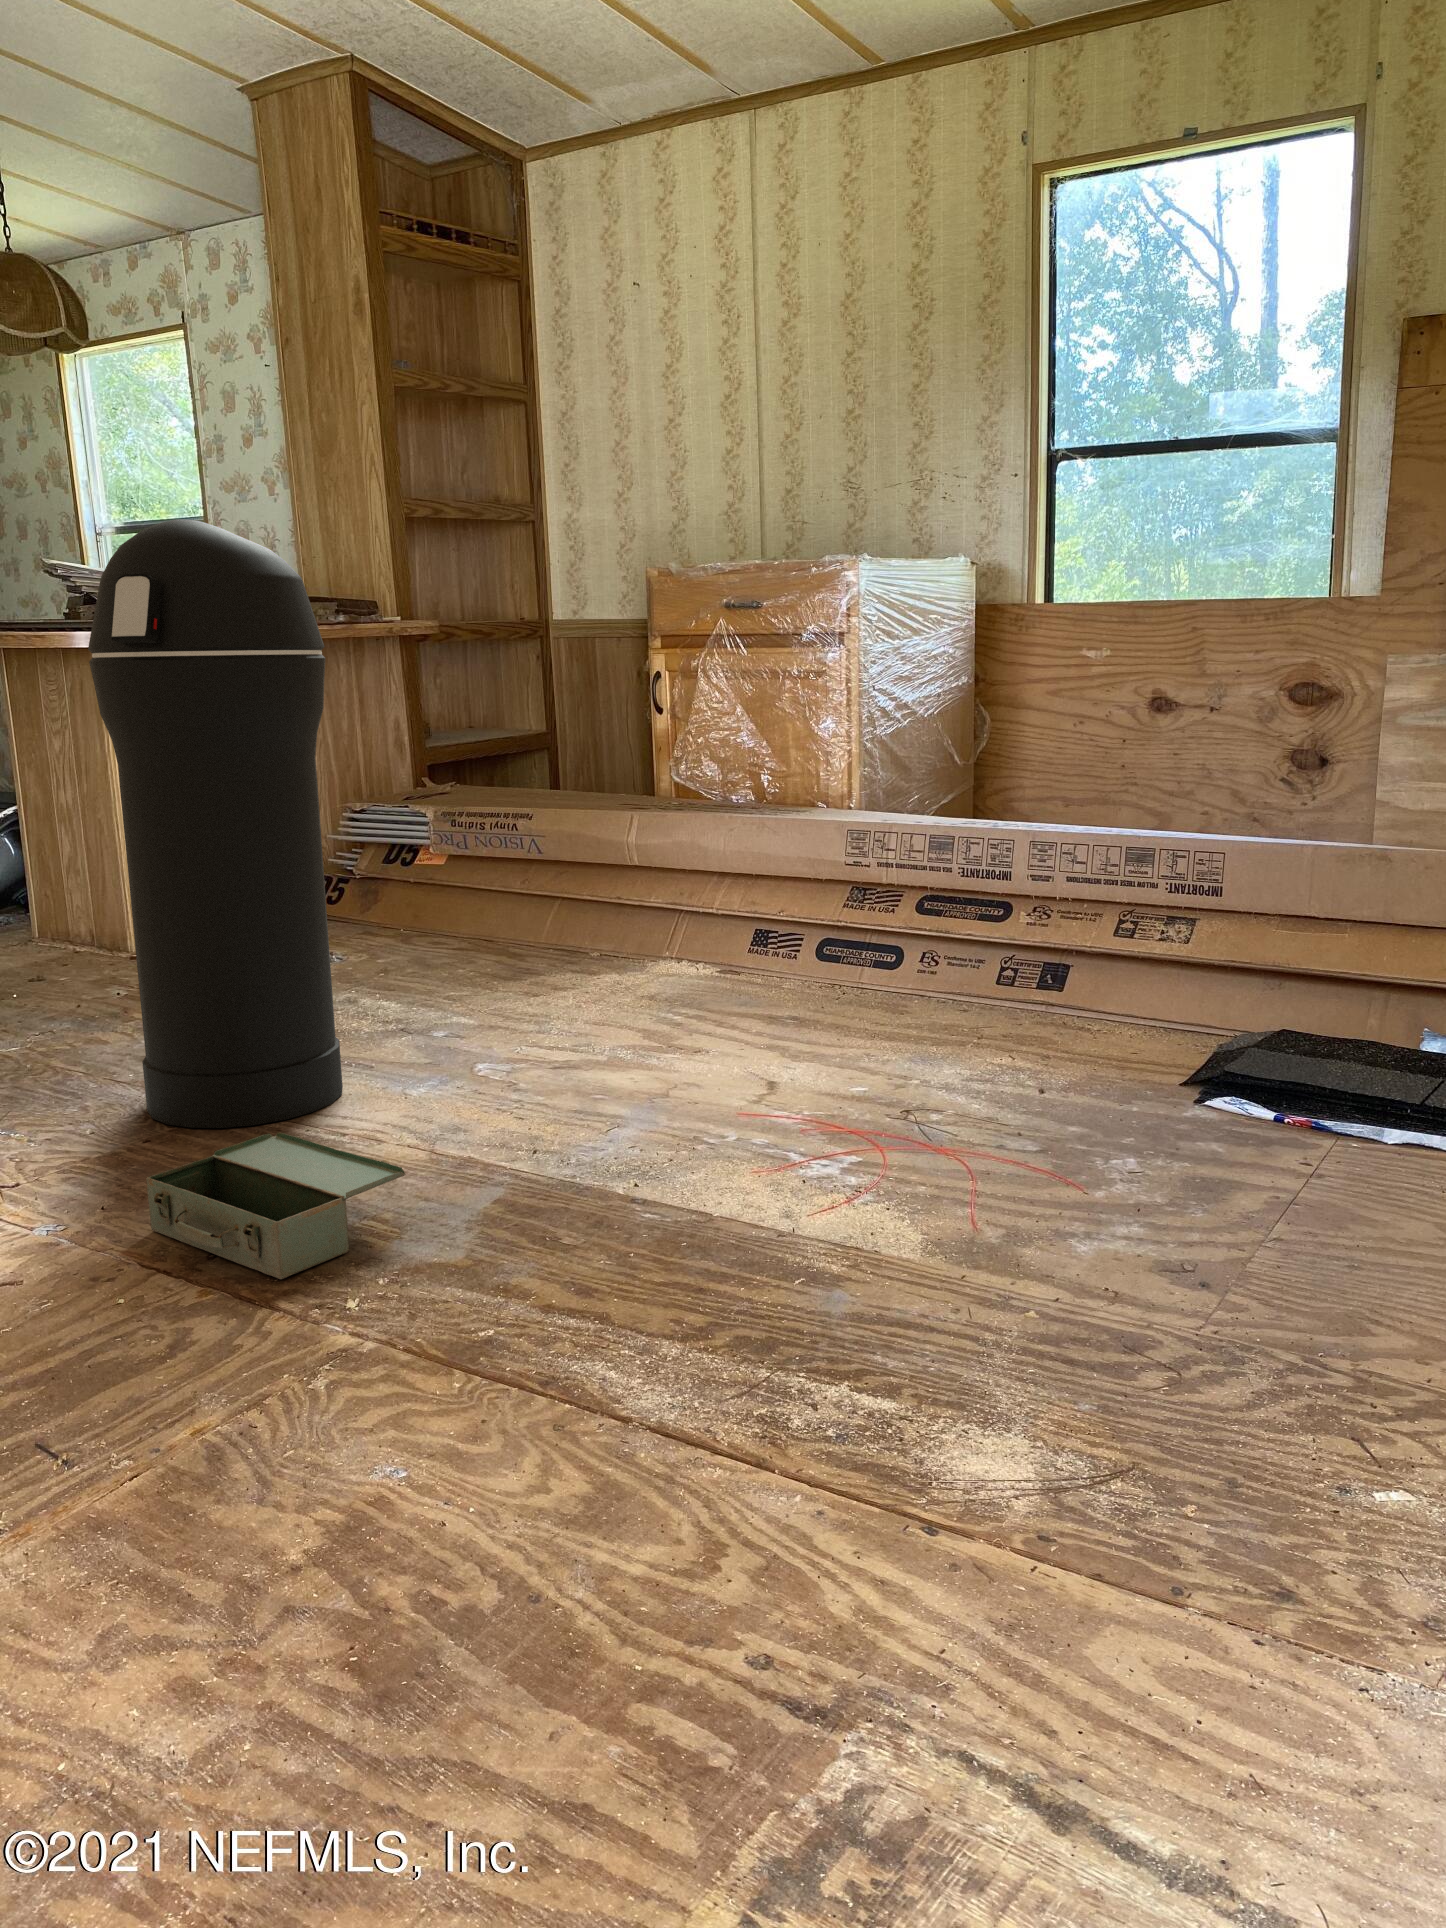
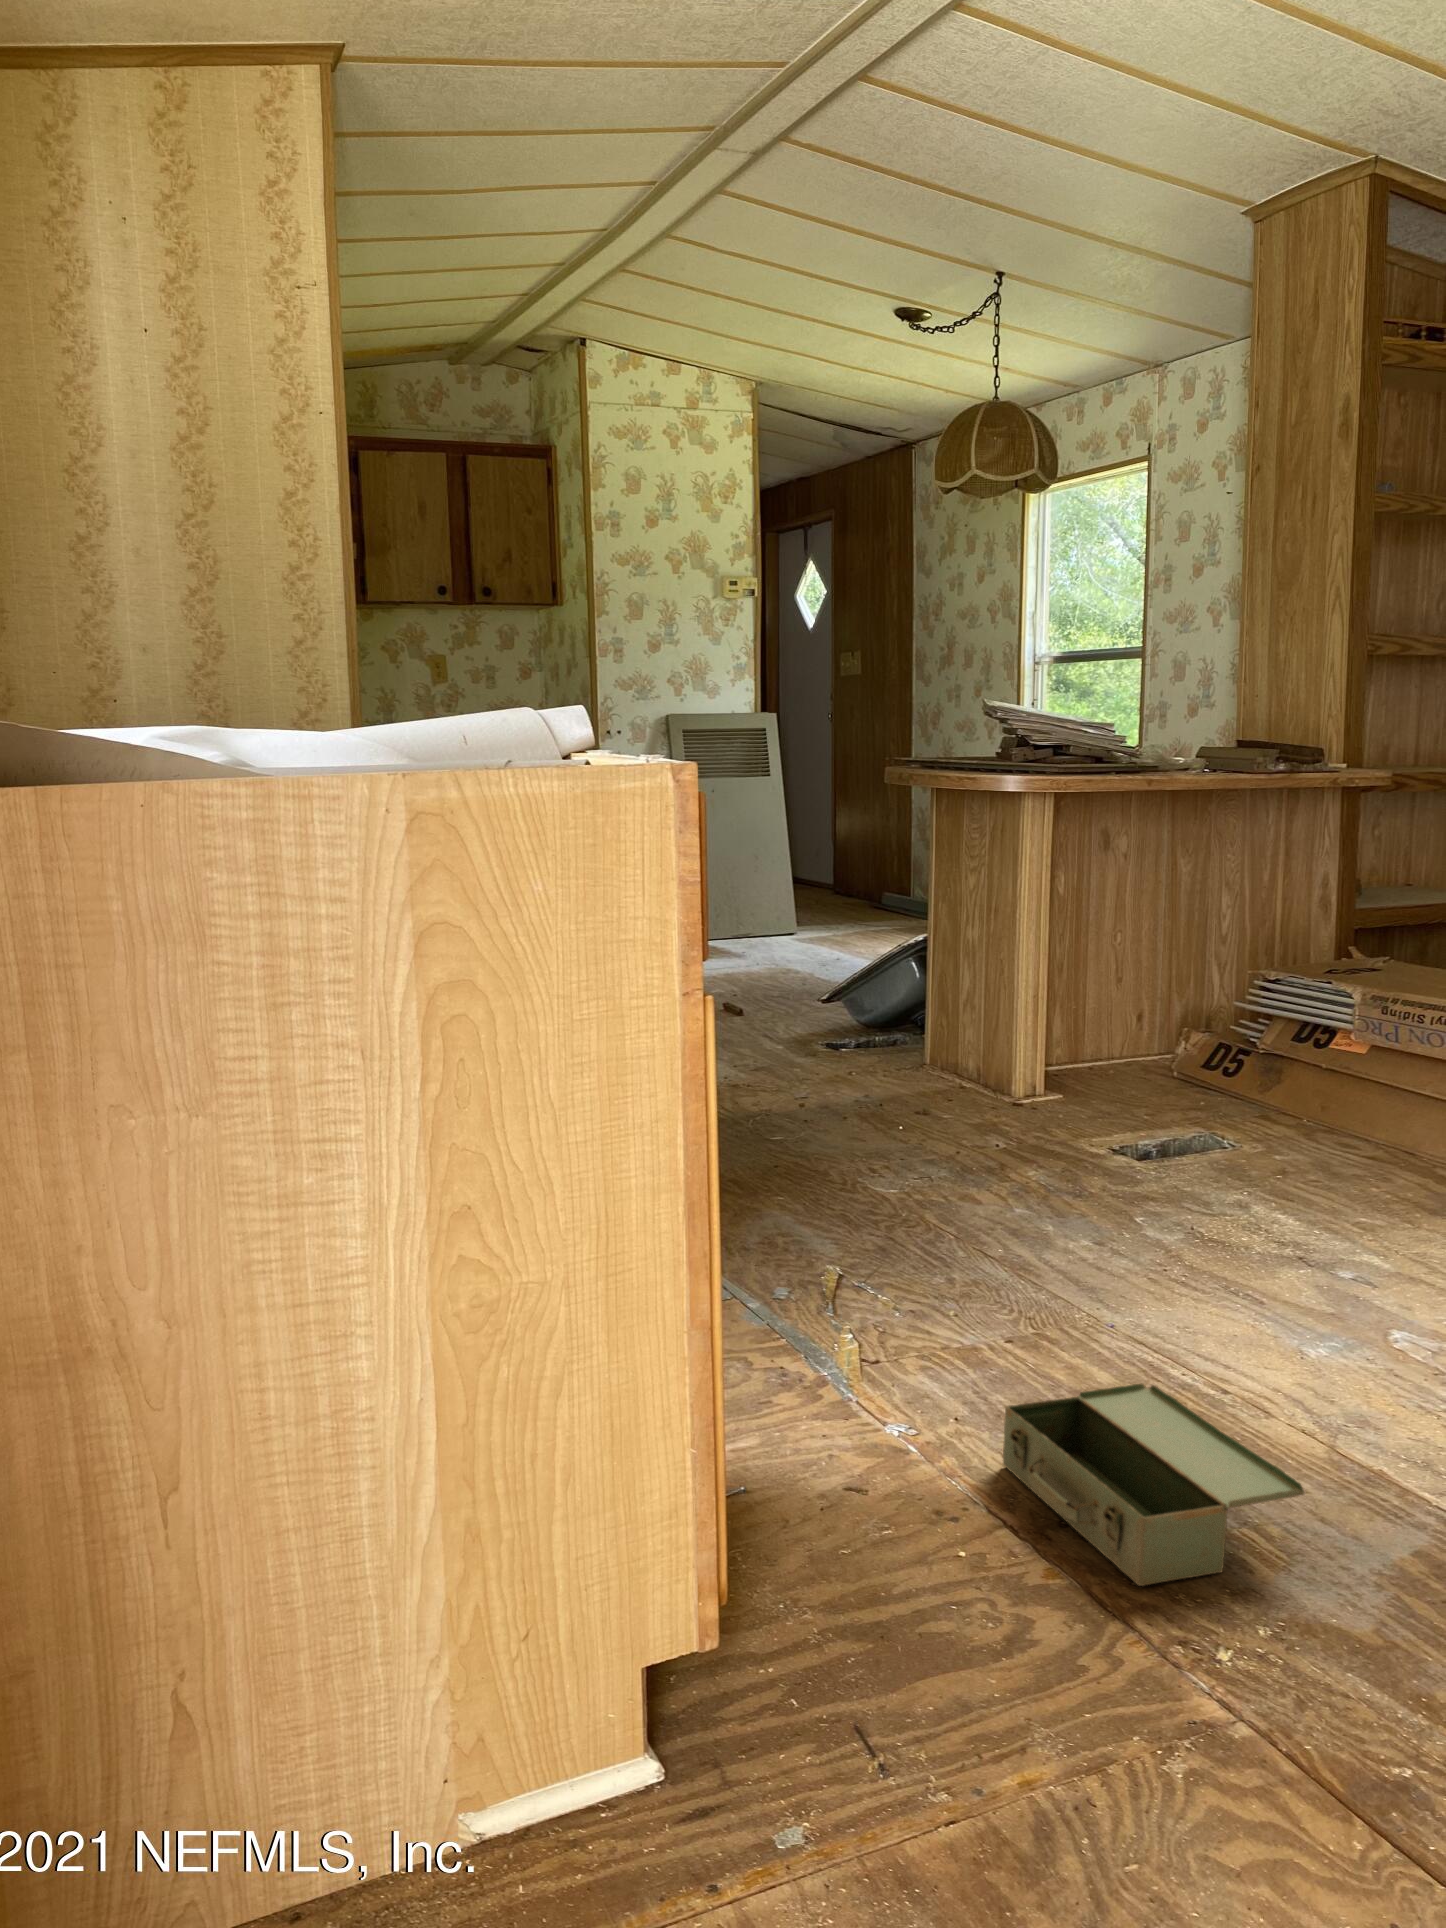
trash can: present [88,519,343,1128] -> none [1012,682,1276,1354]

